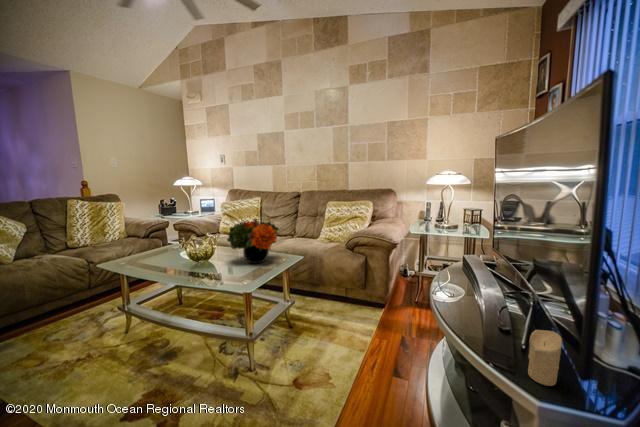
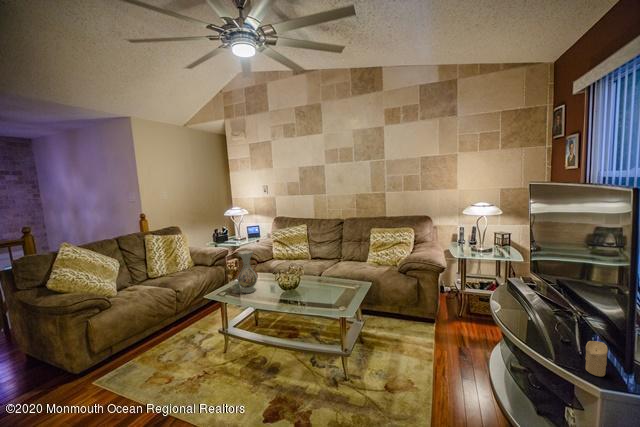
vase: none [145,214,173,264] -> present [236,250,258,293]
flower arrangement: present [227,219,278,264] -> none [306,251,348,290]

